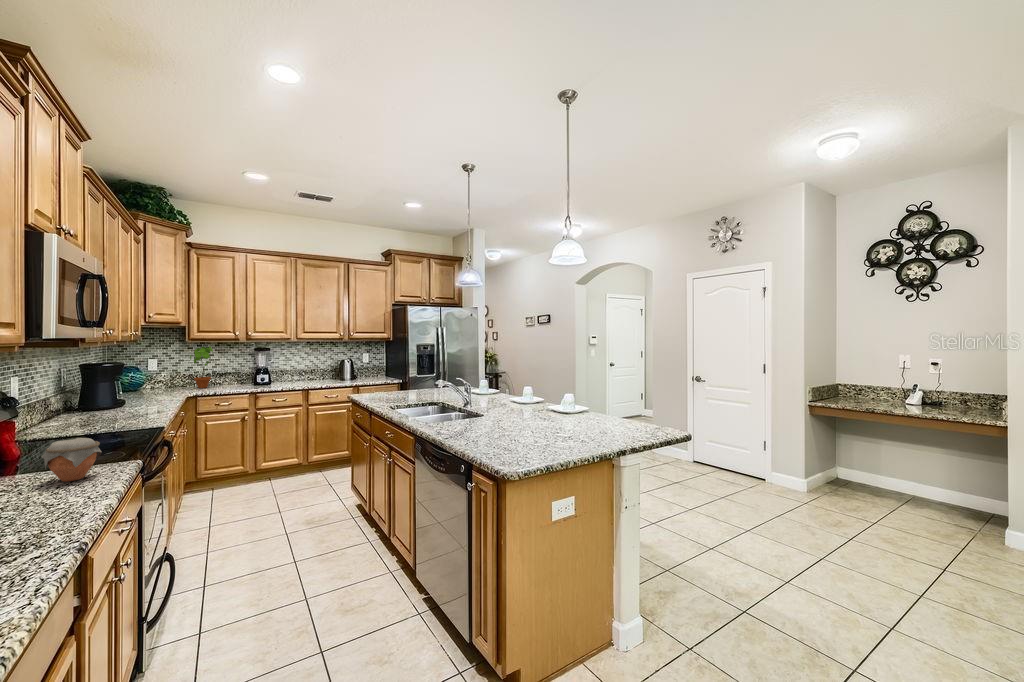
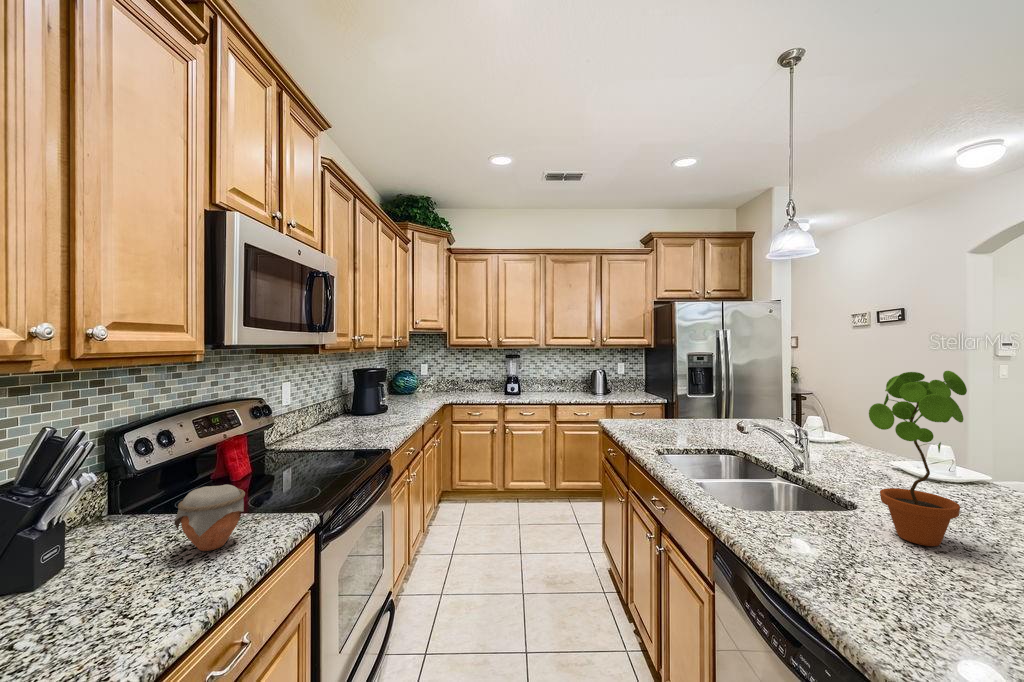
potted plant: present [190,346,213,388] -> present [869,371,967,546]

